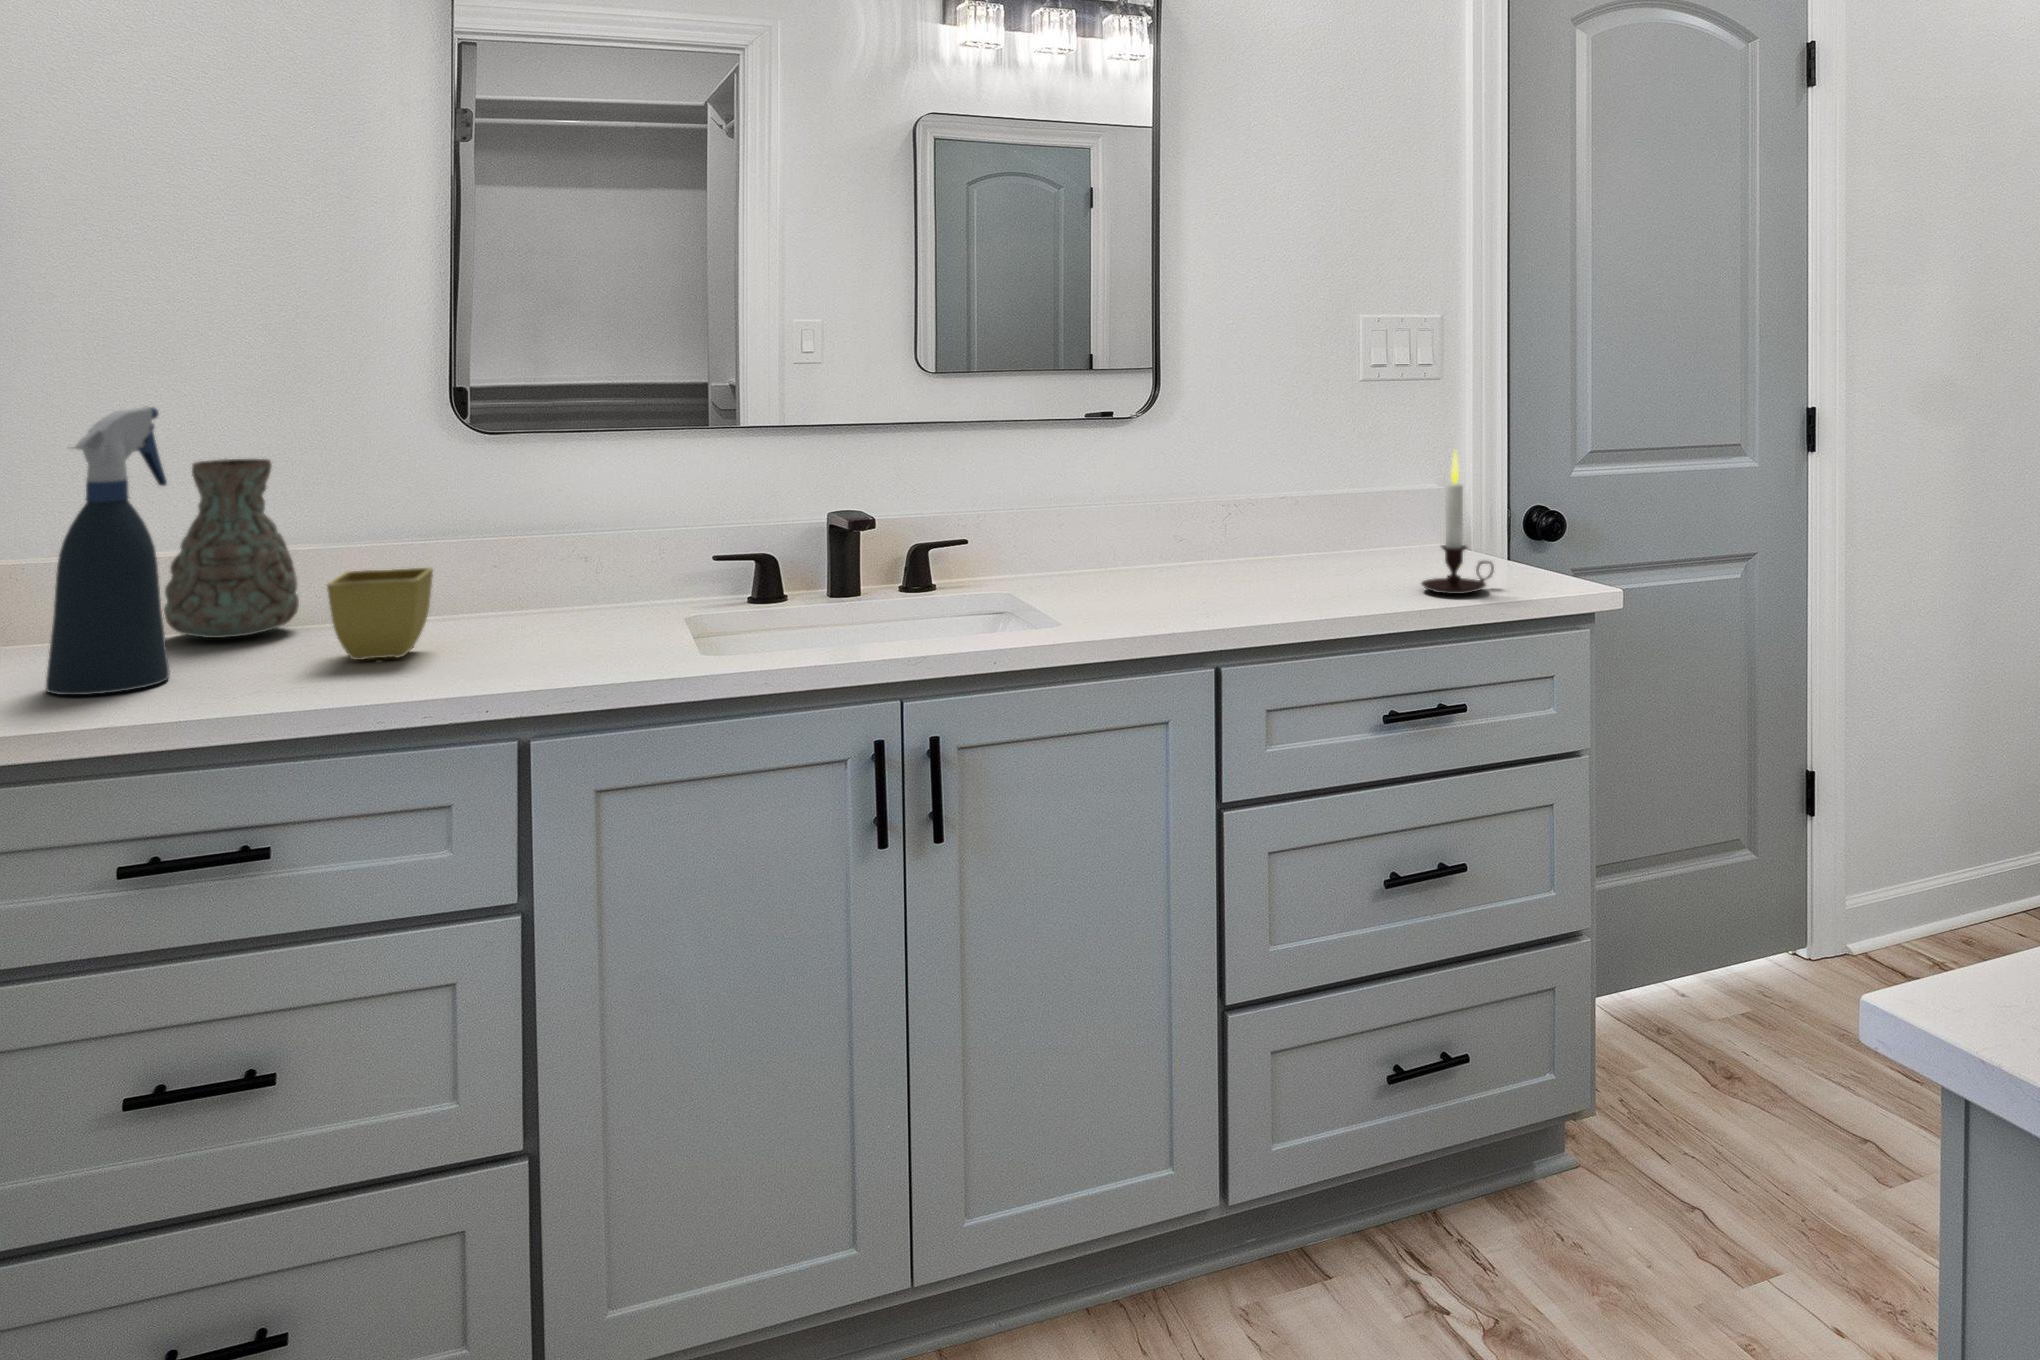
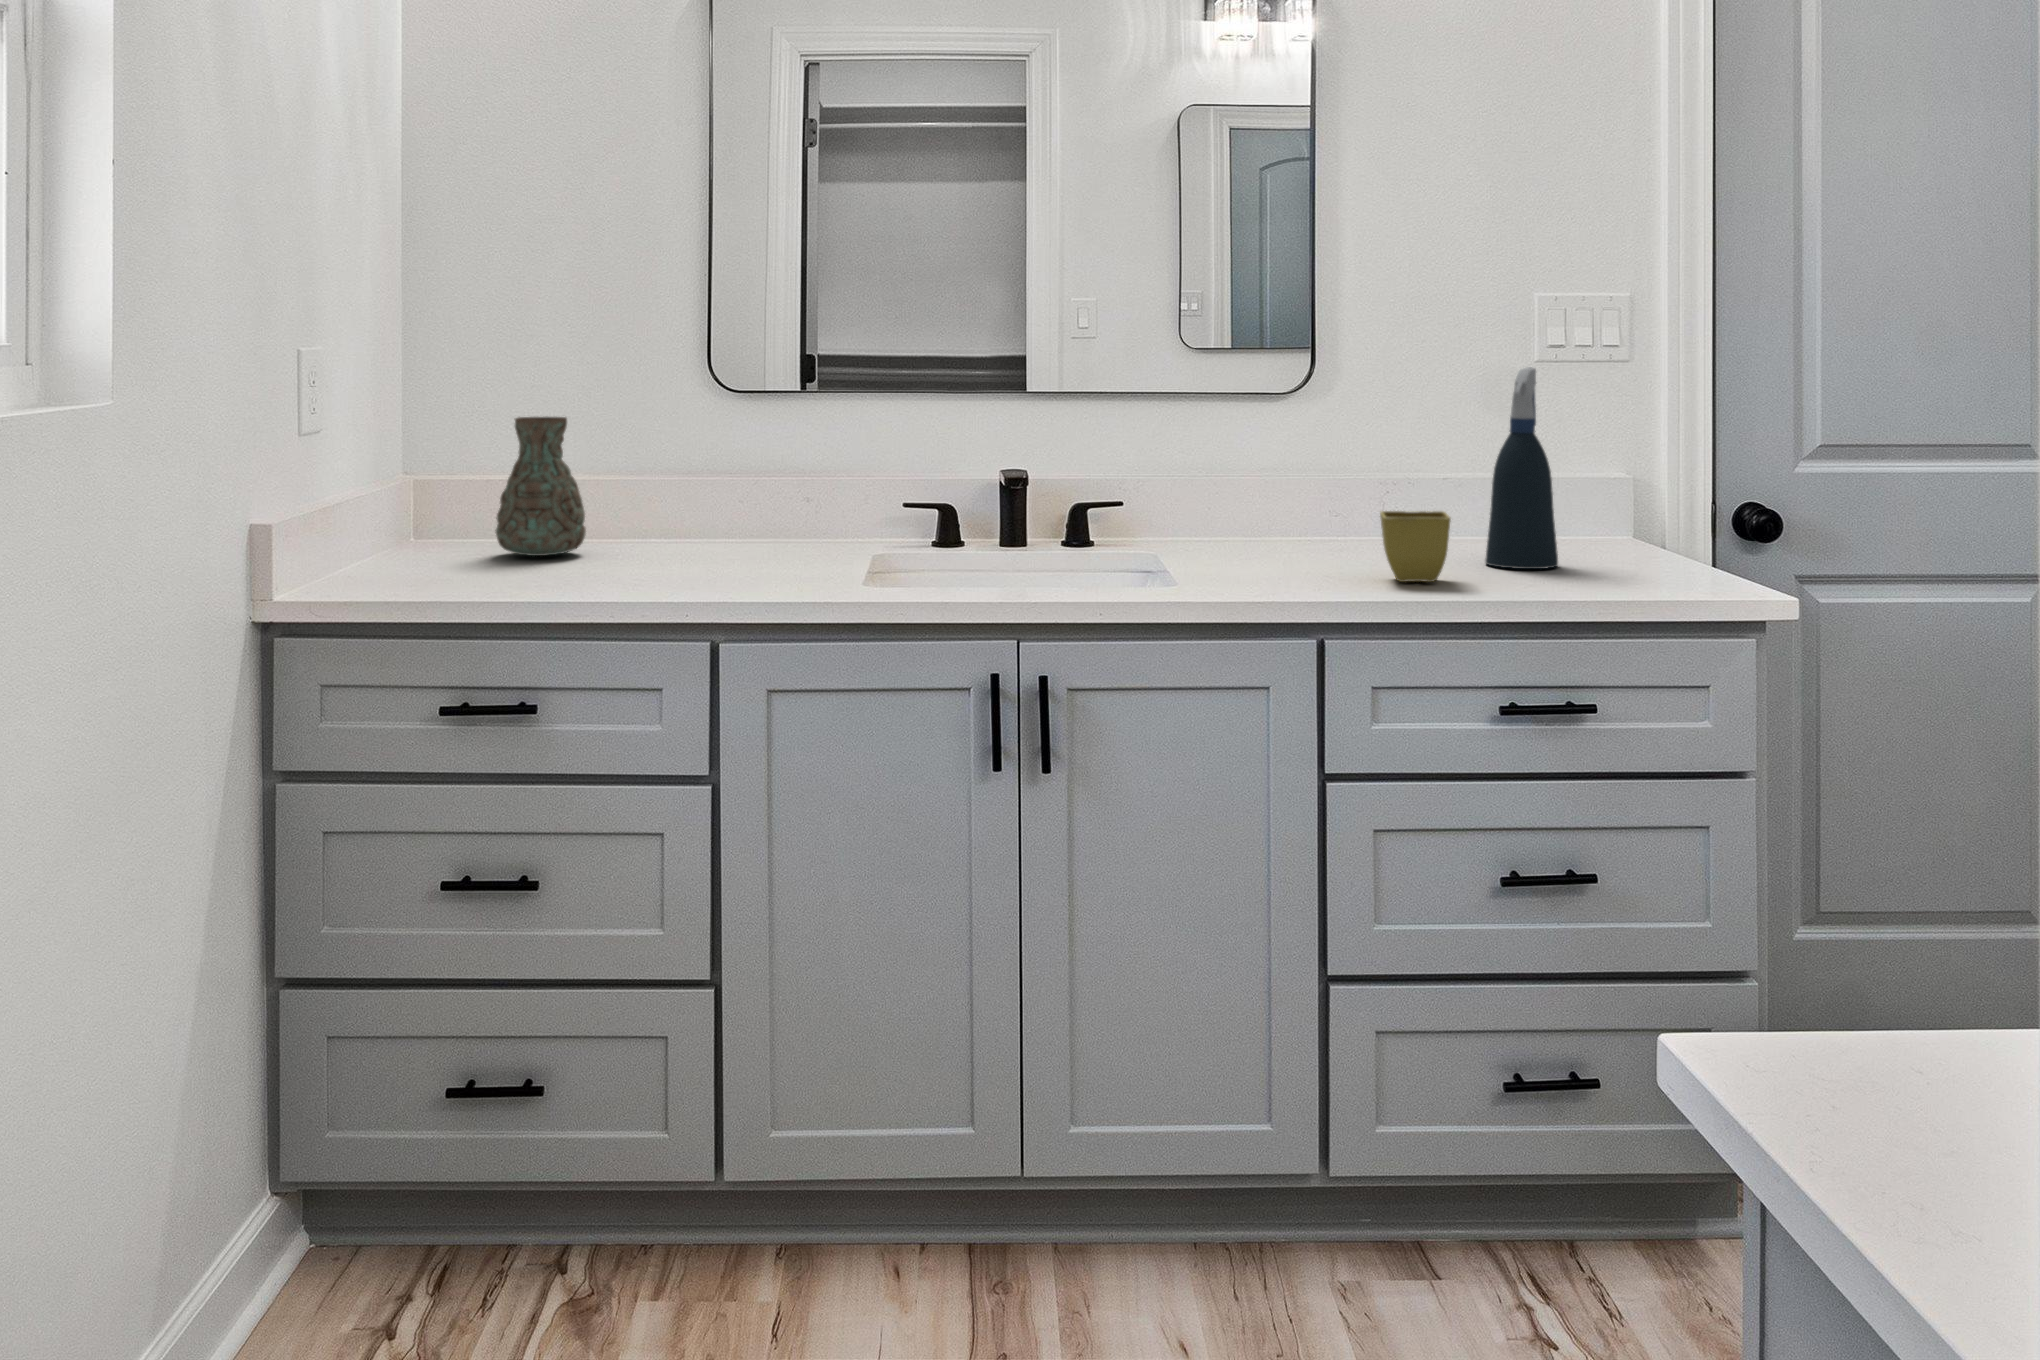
spray bottle: present [46,407,170,695] -> present [1485,367,1558,569]
candle: present [1421,452,1494,594] -> none [1564,436,1652,590]
flower pot: present [327,568,433,660] -> present [1380,511,1451,582]

